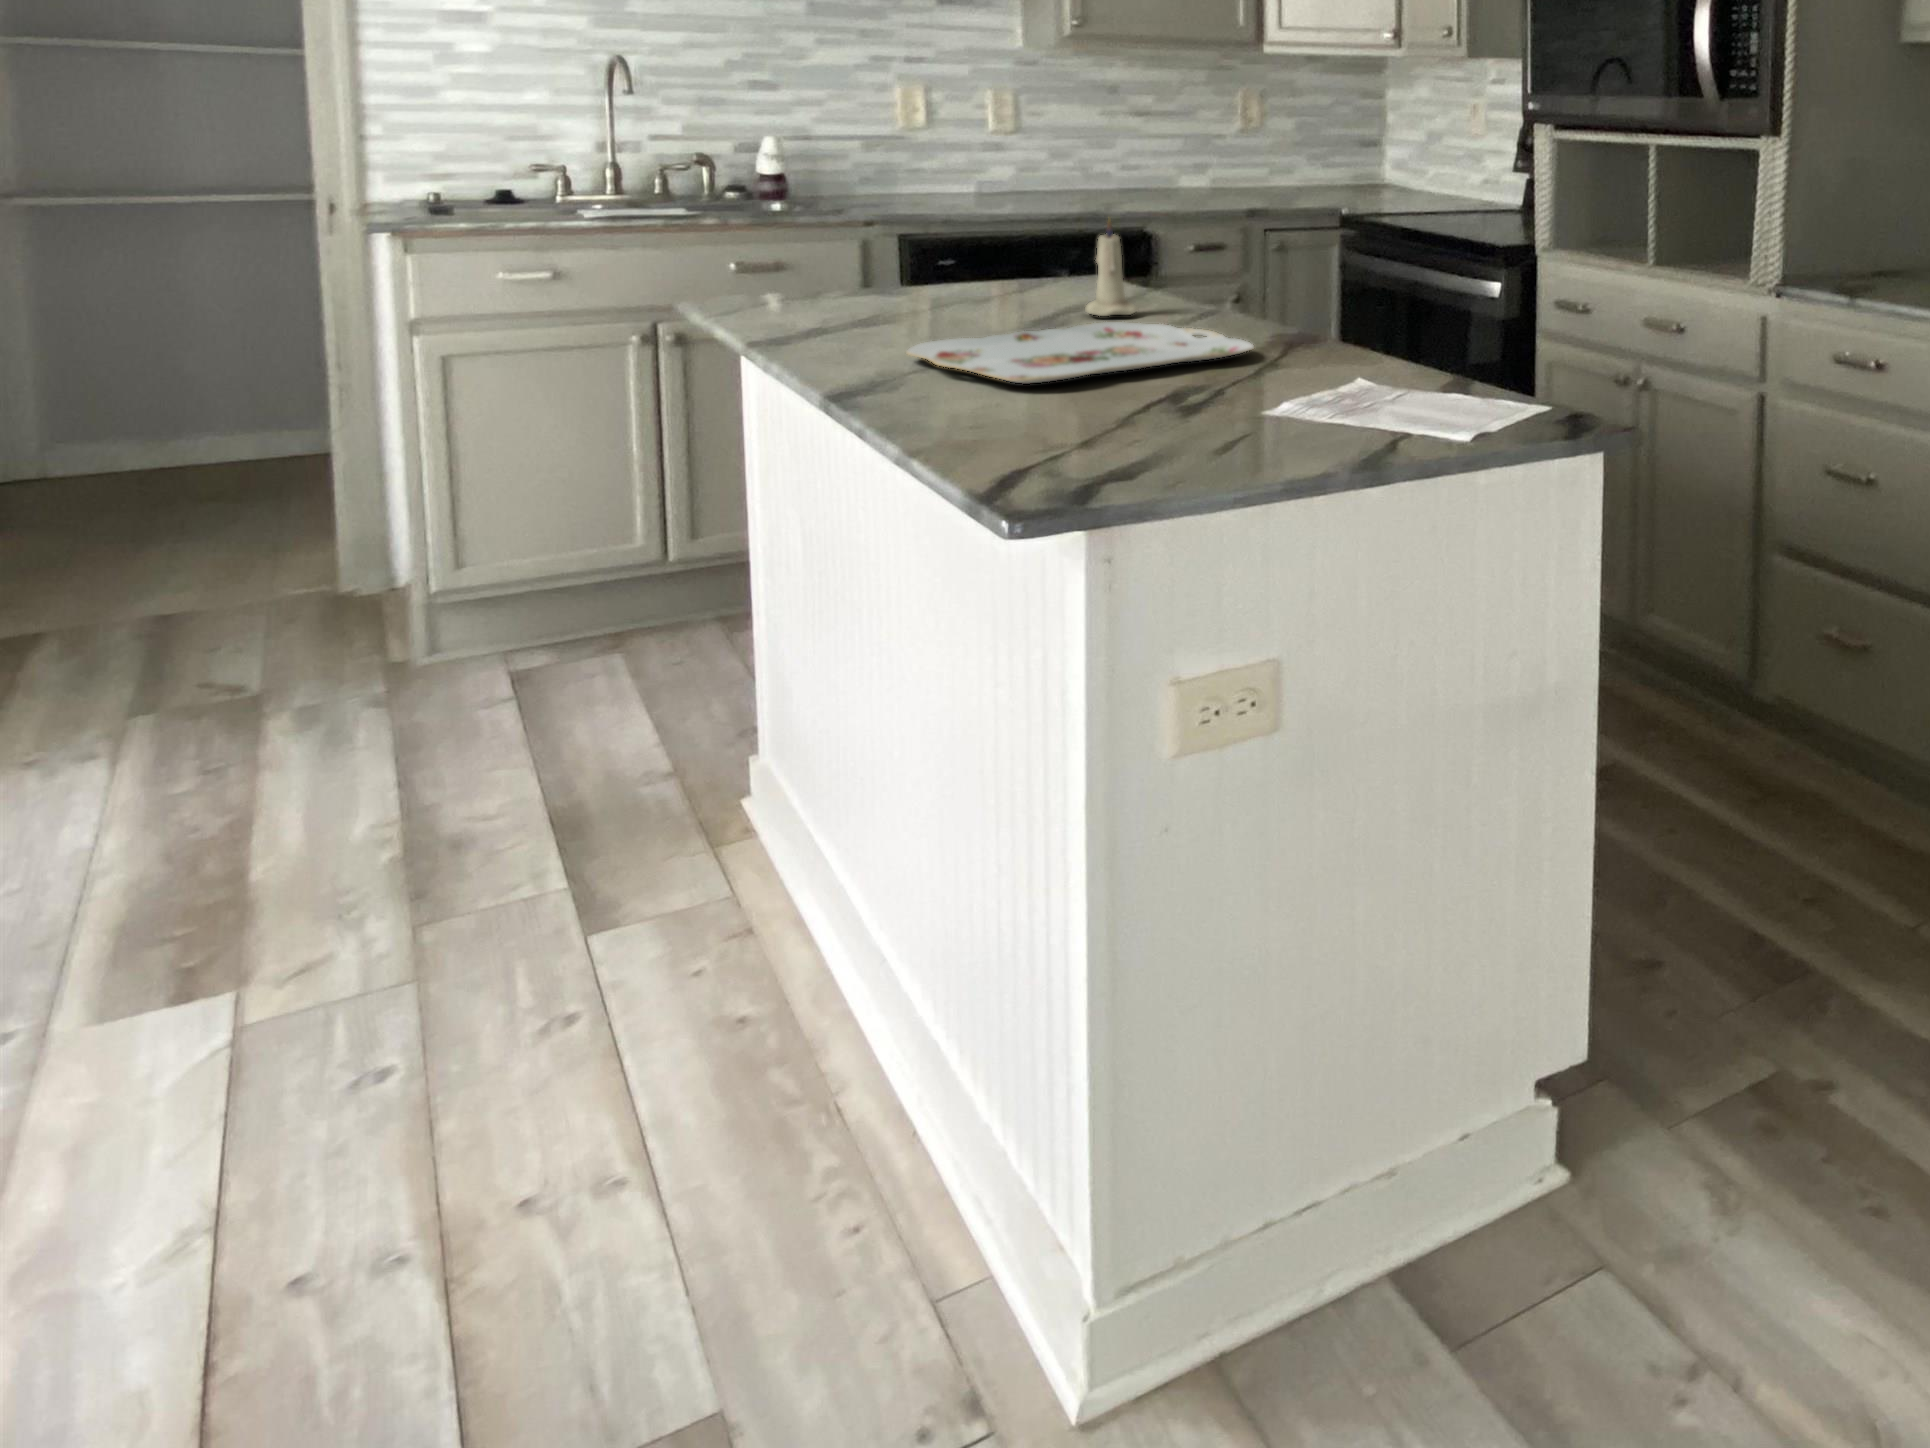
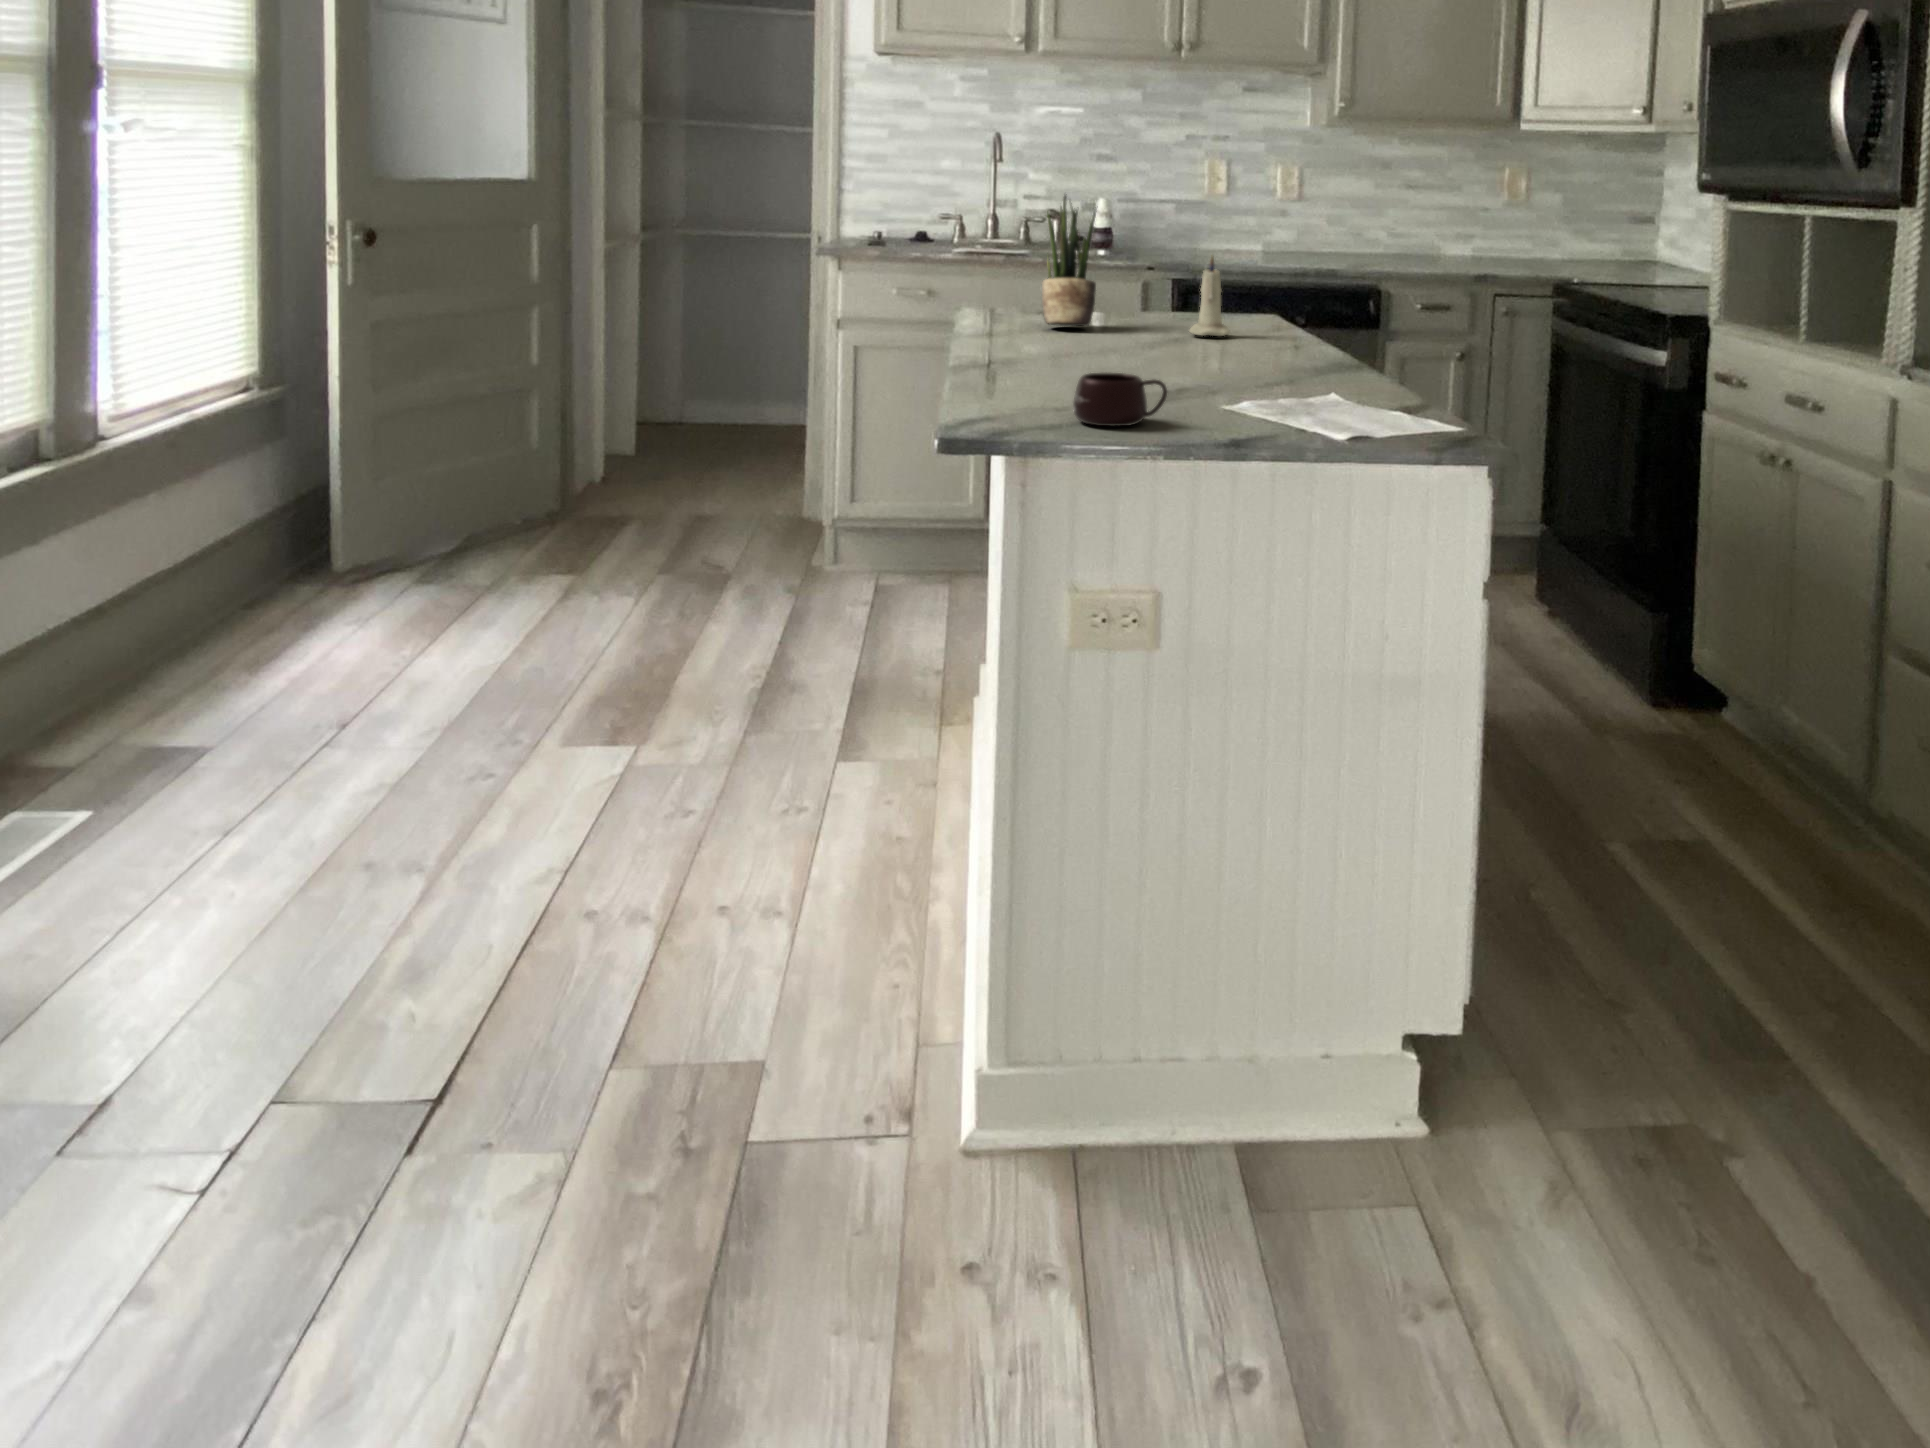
potted plant: none [880,145,957,317] -> present [1042,195,1097,326]
serving tray: present [907,322,1254,384] -> none [1014,338,1272,370]
mug: none [1141,390,1260,462] -> present [1073,373,1167,426]

